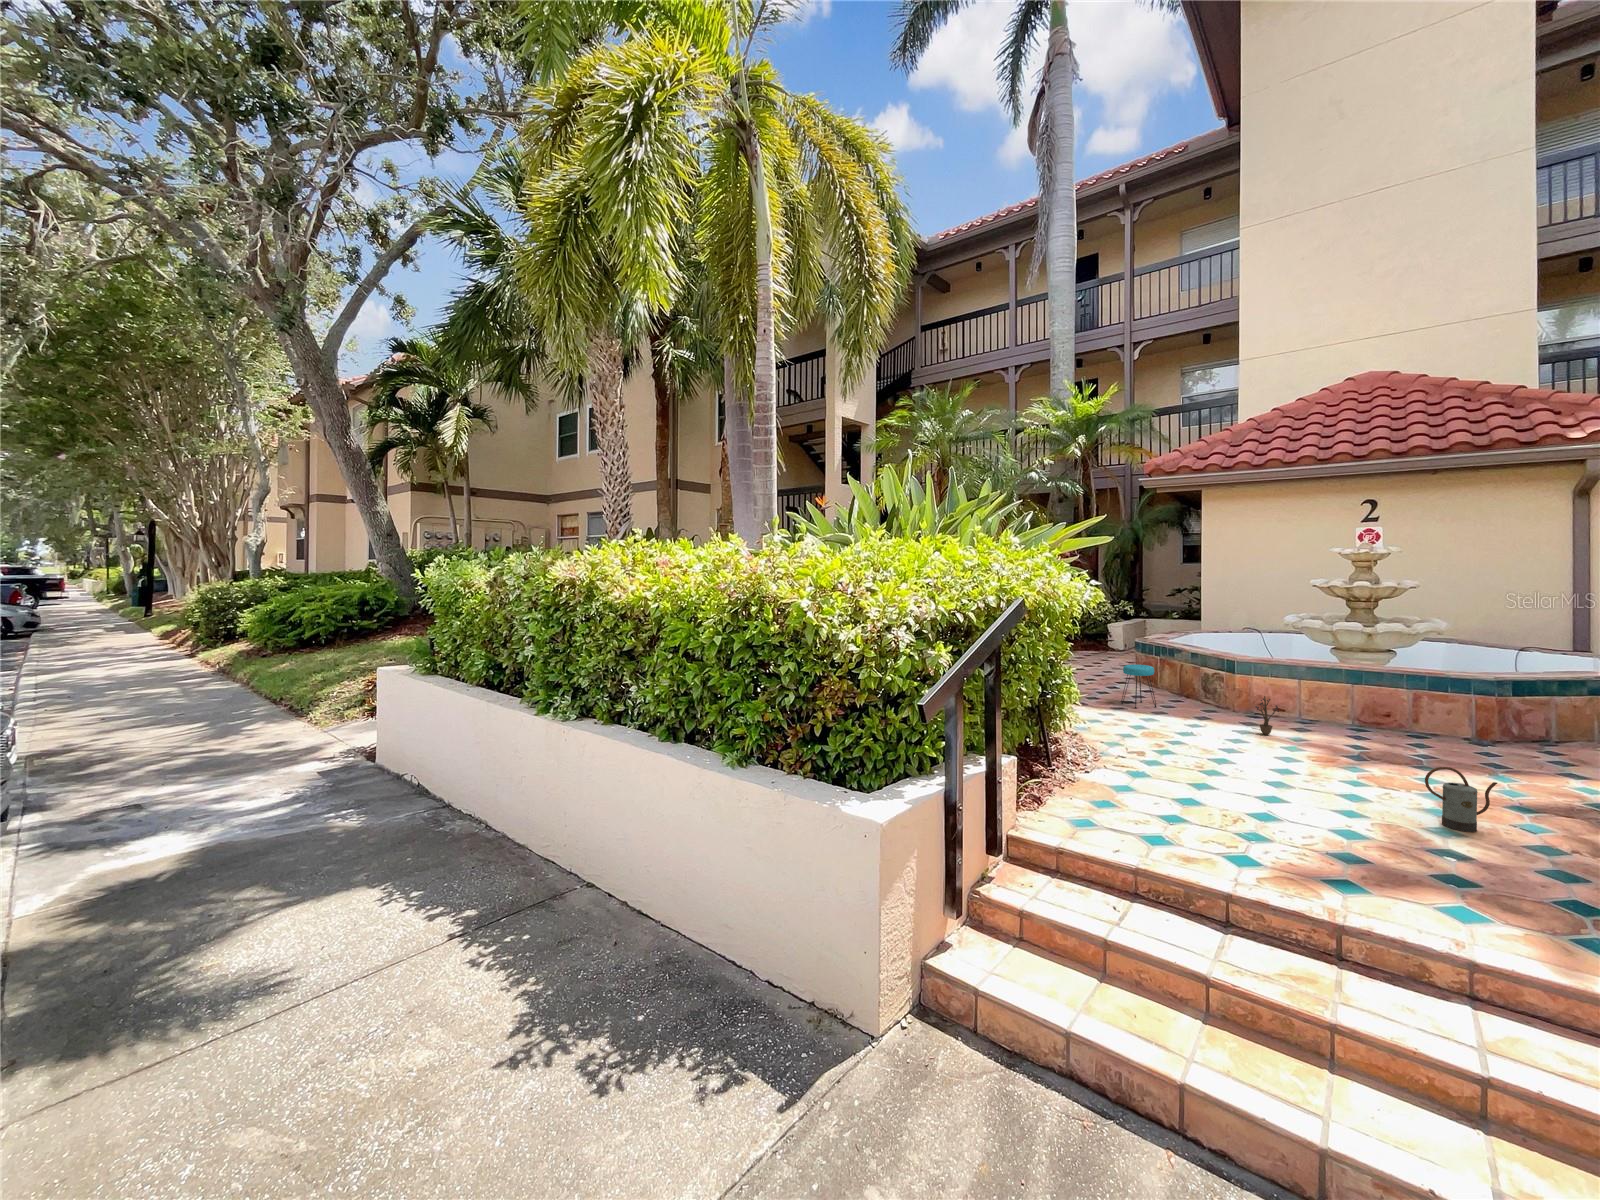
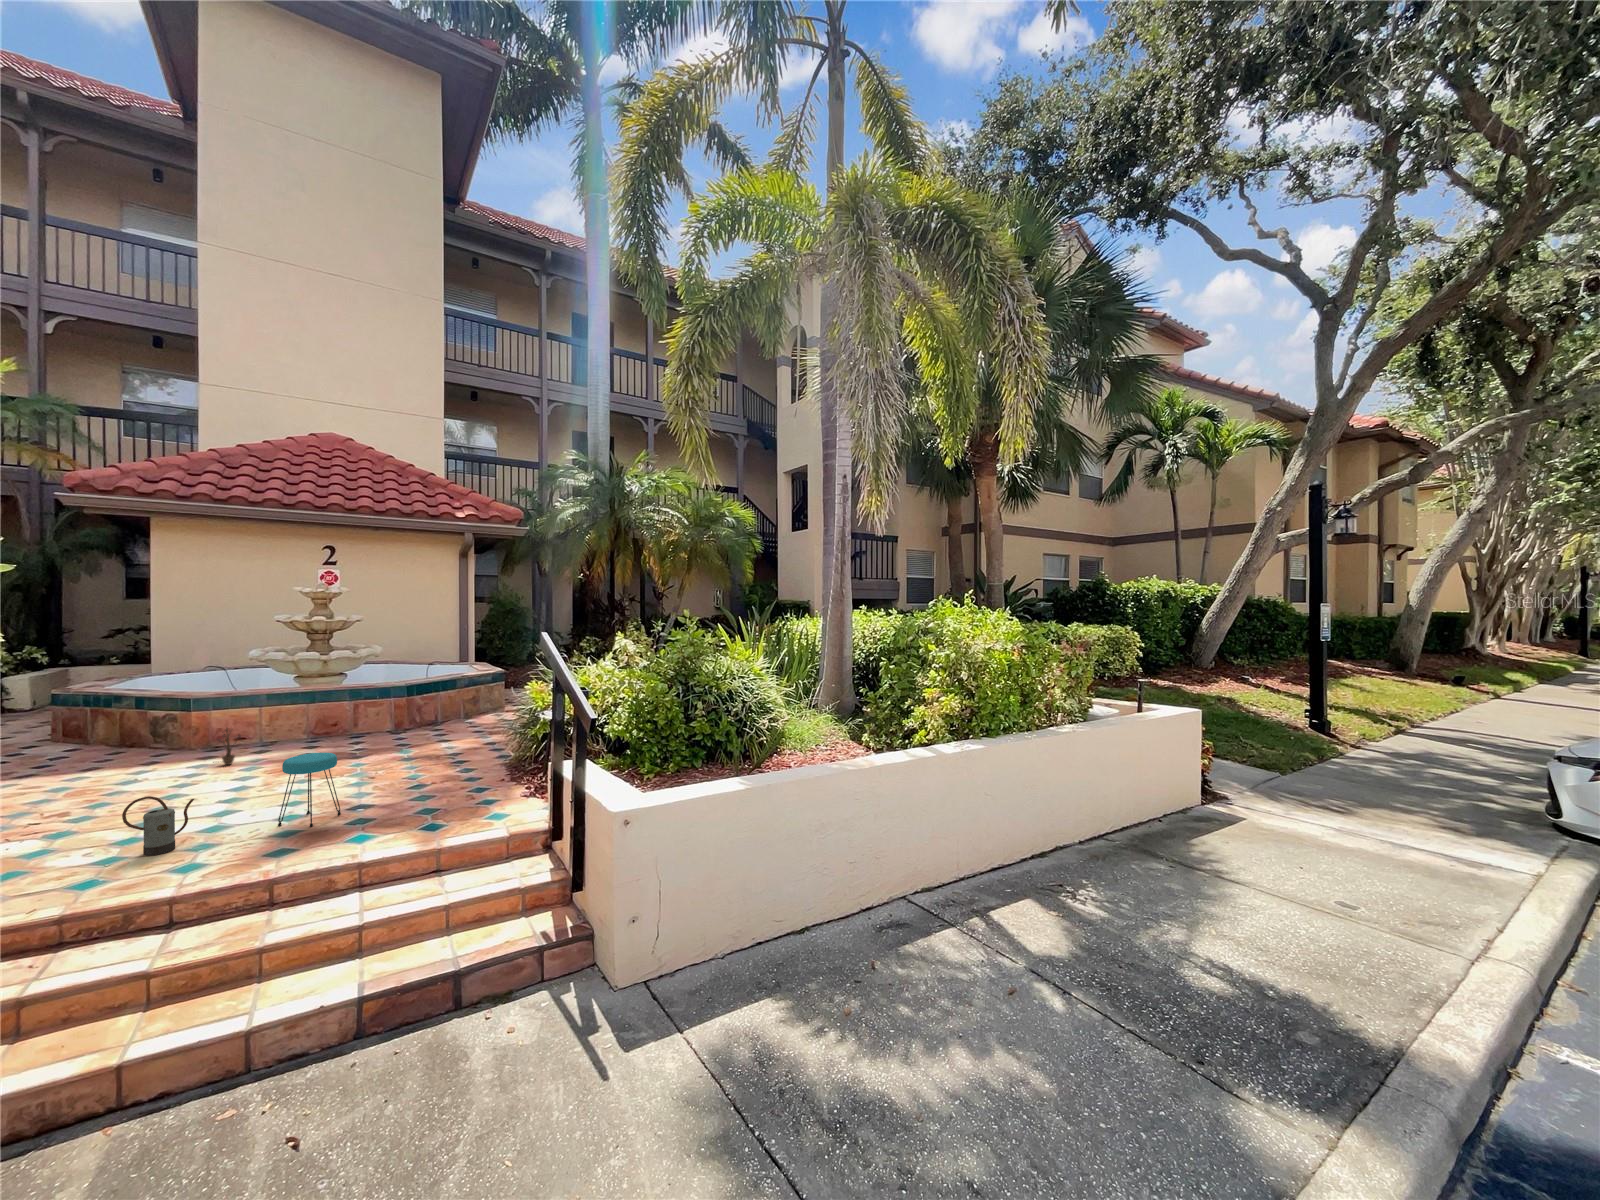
stool: present [1121,665,1156,708] -> present [278,753,341,826]
watering can: present [1425,767,1497,832] -> present [122,796,194,856]

